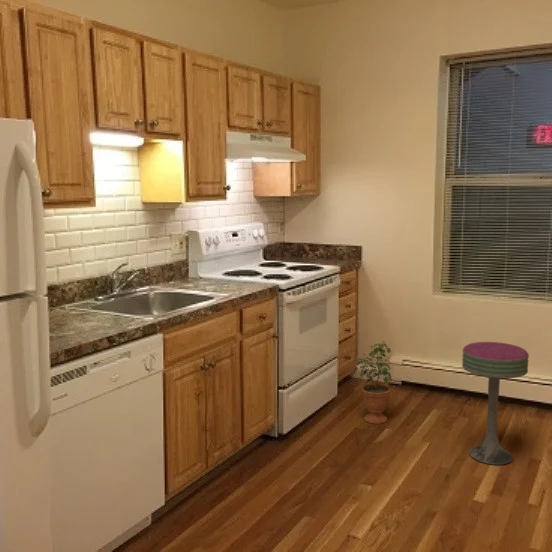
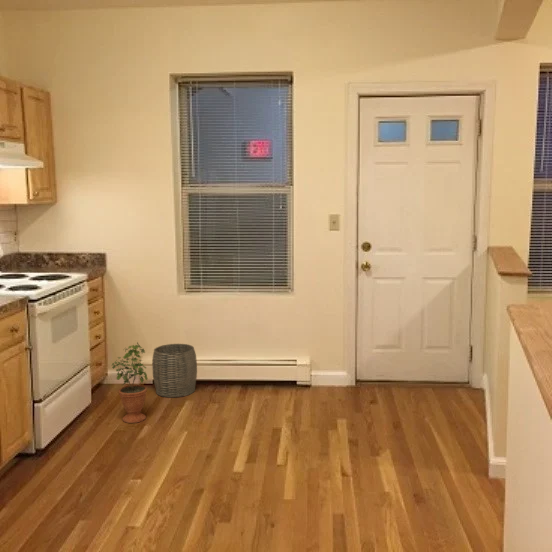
bar stool: present [462,342,529,465] -> none [212,332,267,439]
woven basket: none [400,346,449,404] -> present [152,344,197,397]

